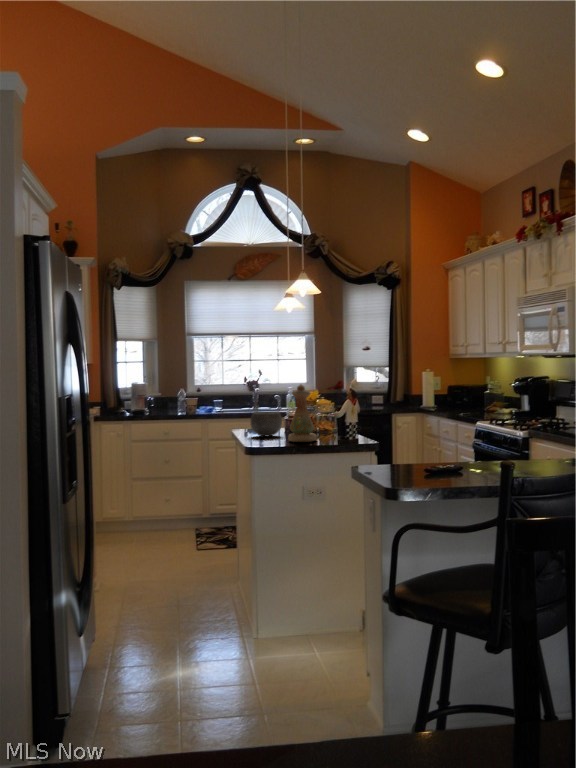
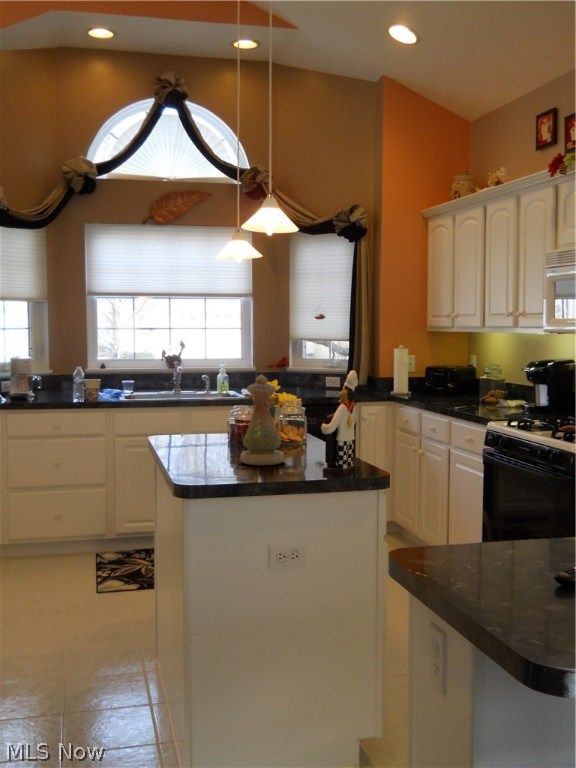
ceramic bowl: present [250,412,282,436] -> none [180,413,227,451]

